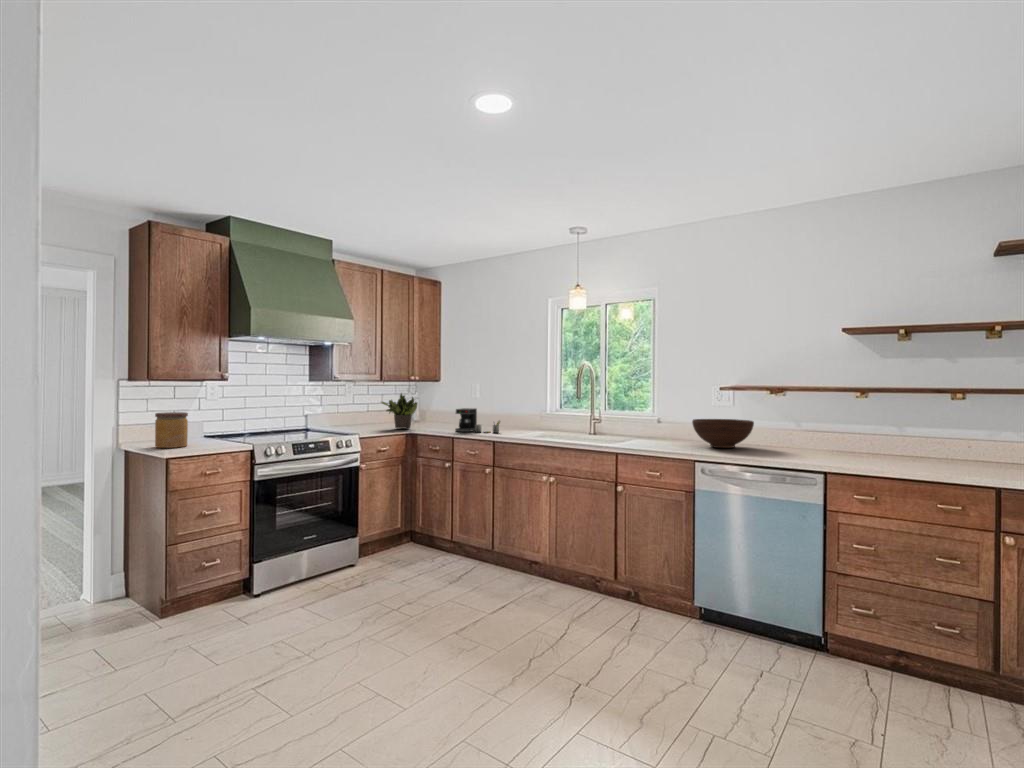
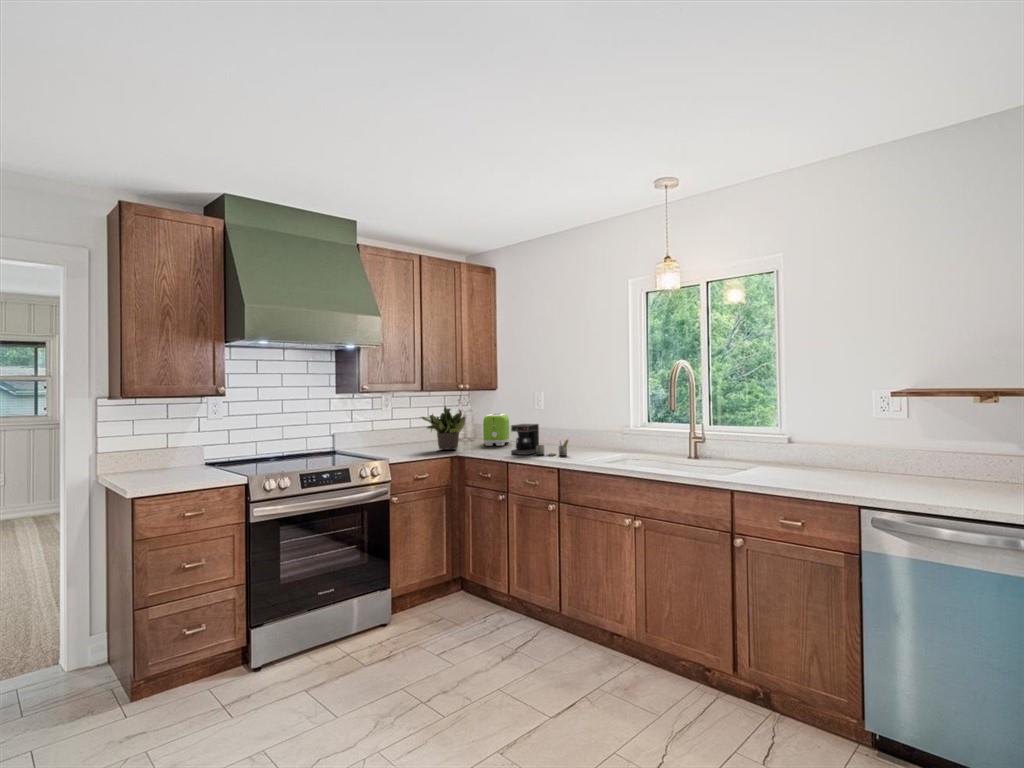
toaster: none [430,401,450,426] -> present [483,414,509,446]
jar: present [155,412,188,448] -> none [127,437,168,483]
fruit bowl: present [692,419,754,448] -> none [846,439,948,484]

